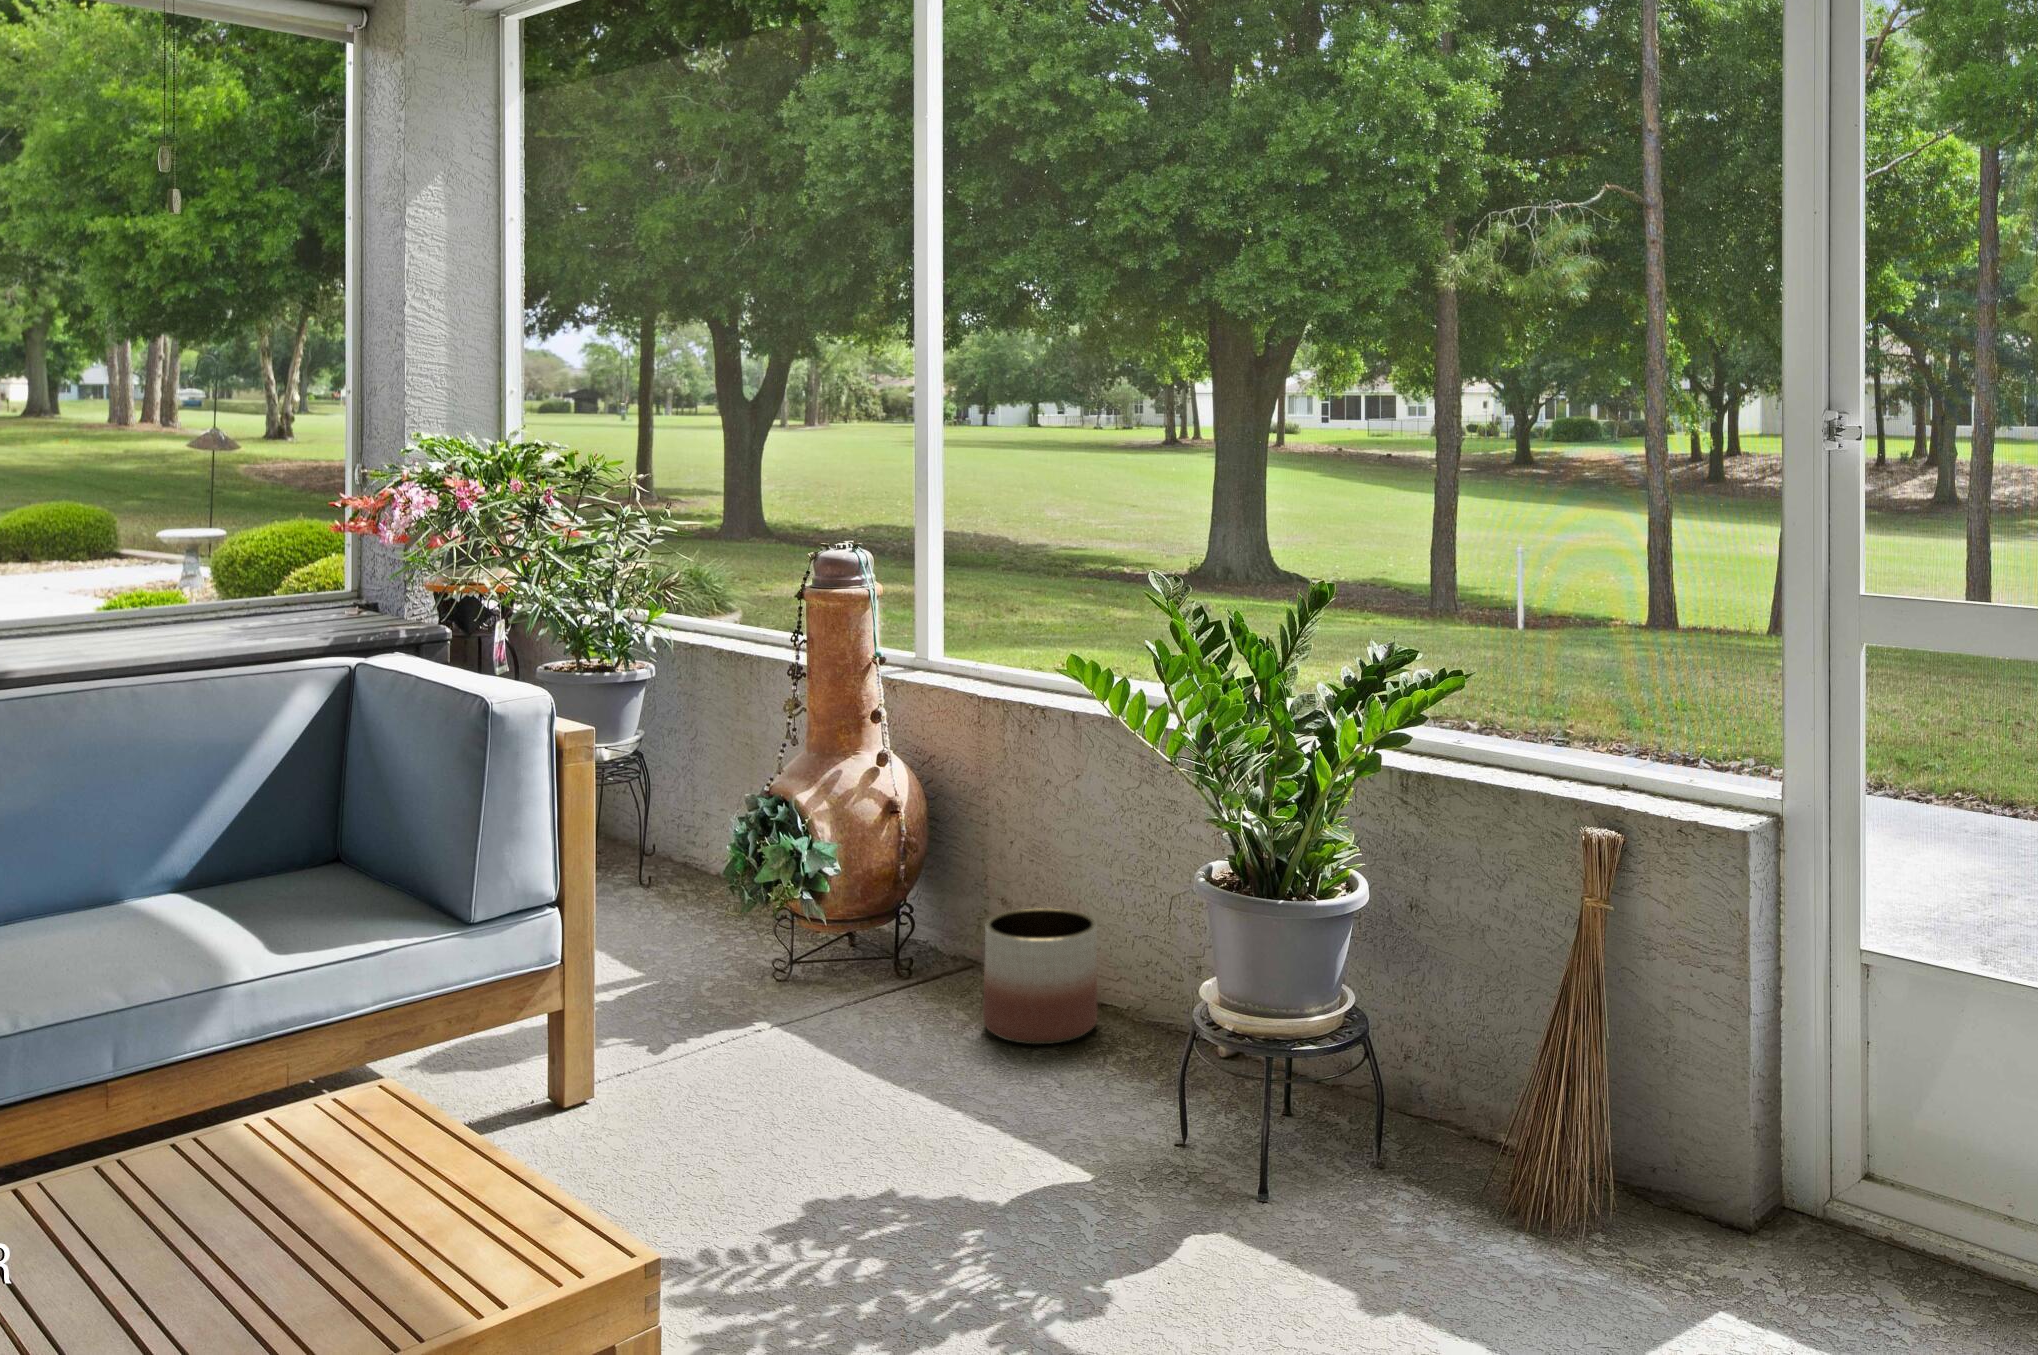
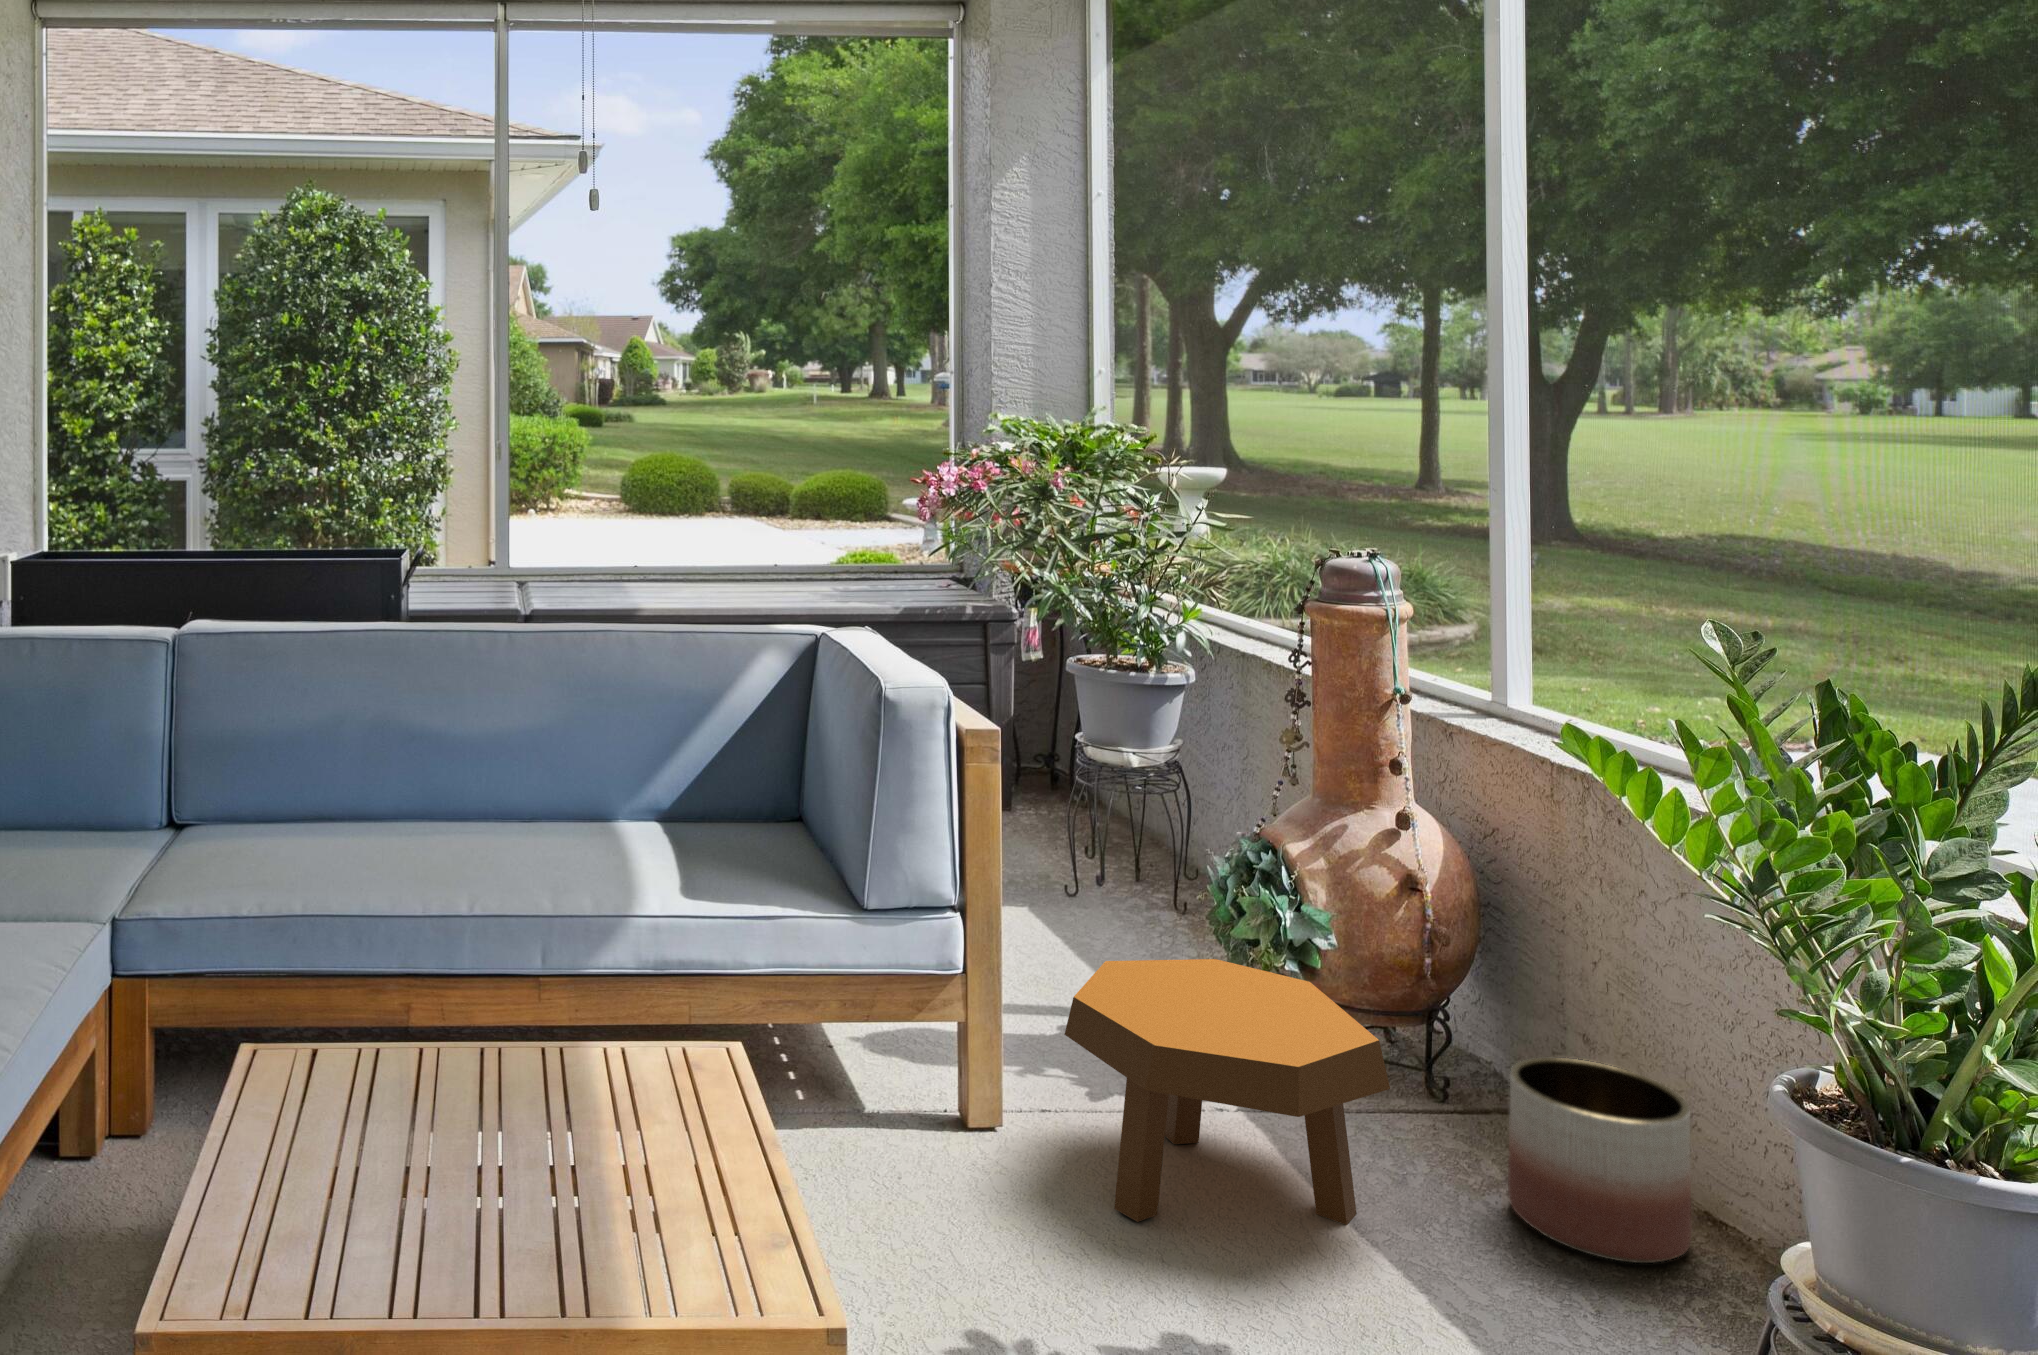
footstool: none [665,898,919,1125] -> present [1065,959,1390,1225]

